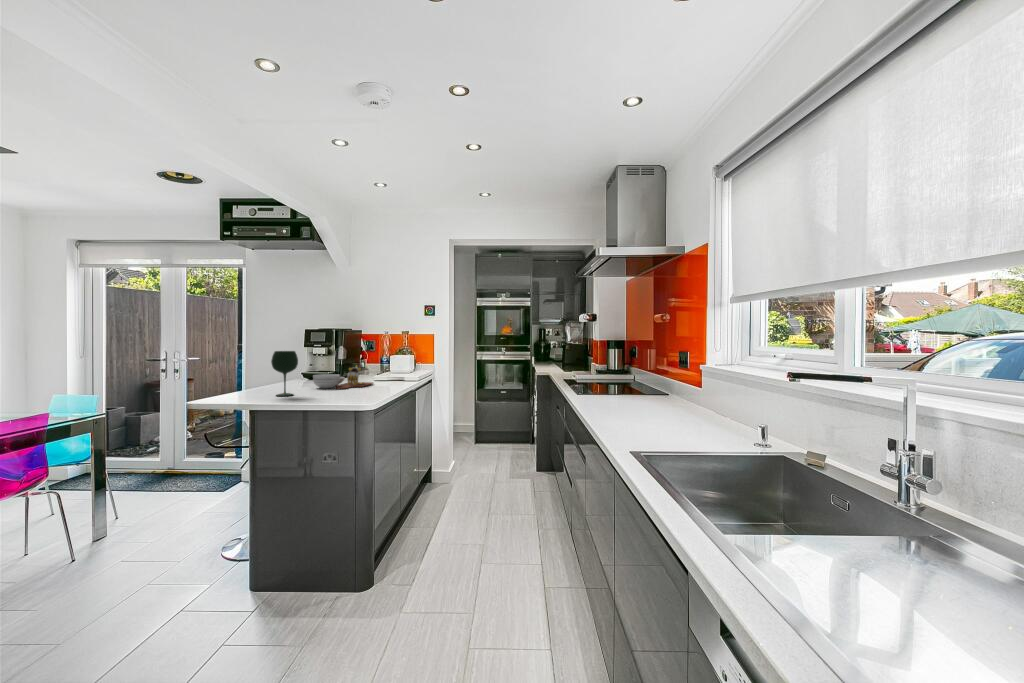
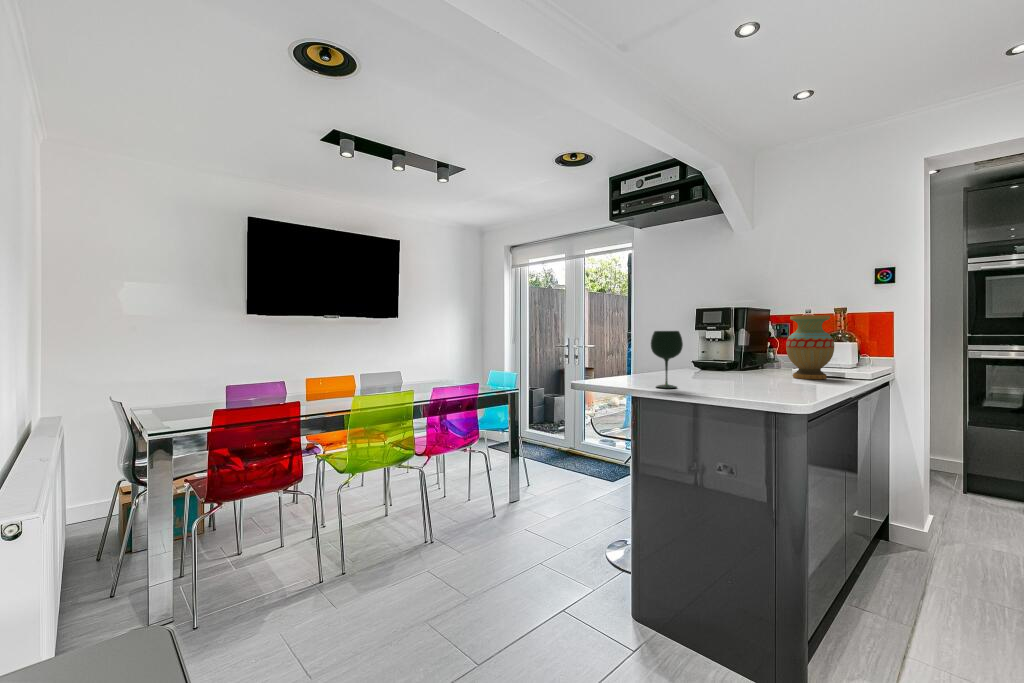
vase: none [372,338,401,381] -> present [786,315,834,379]
cutting board: present [313,365,373,389] -> none [703,353,789,385]

